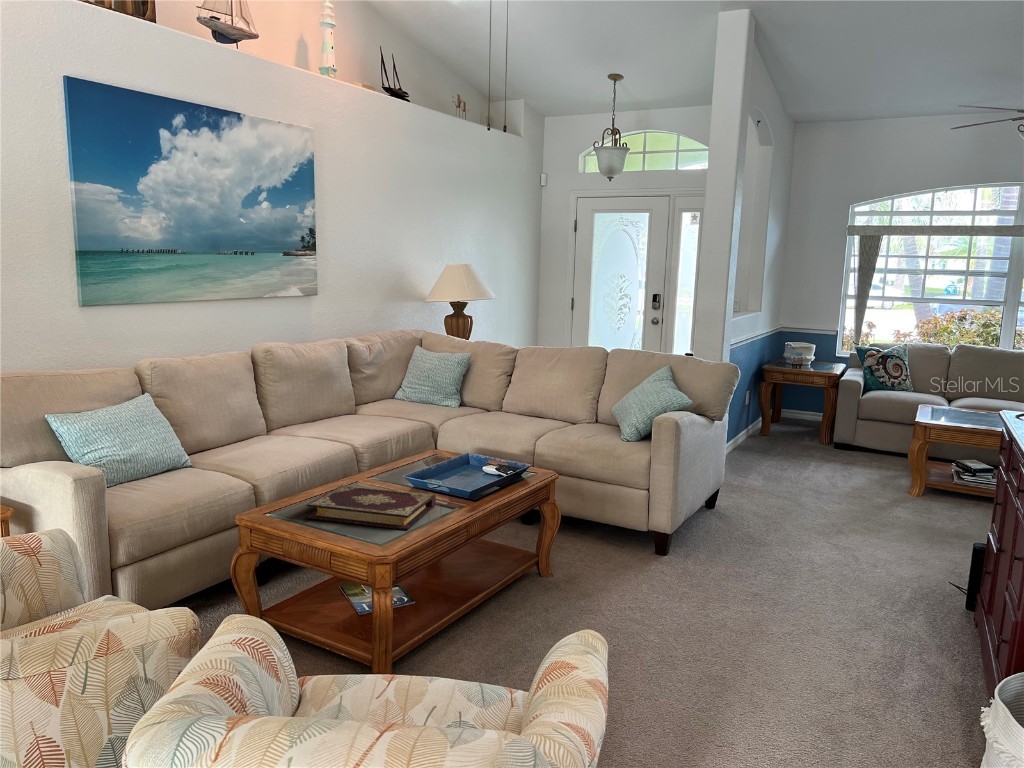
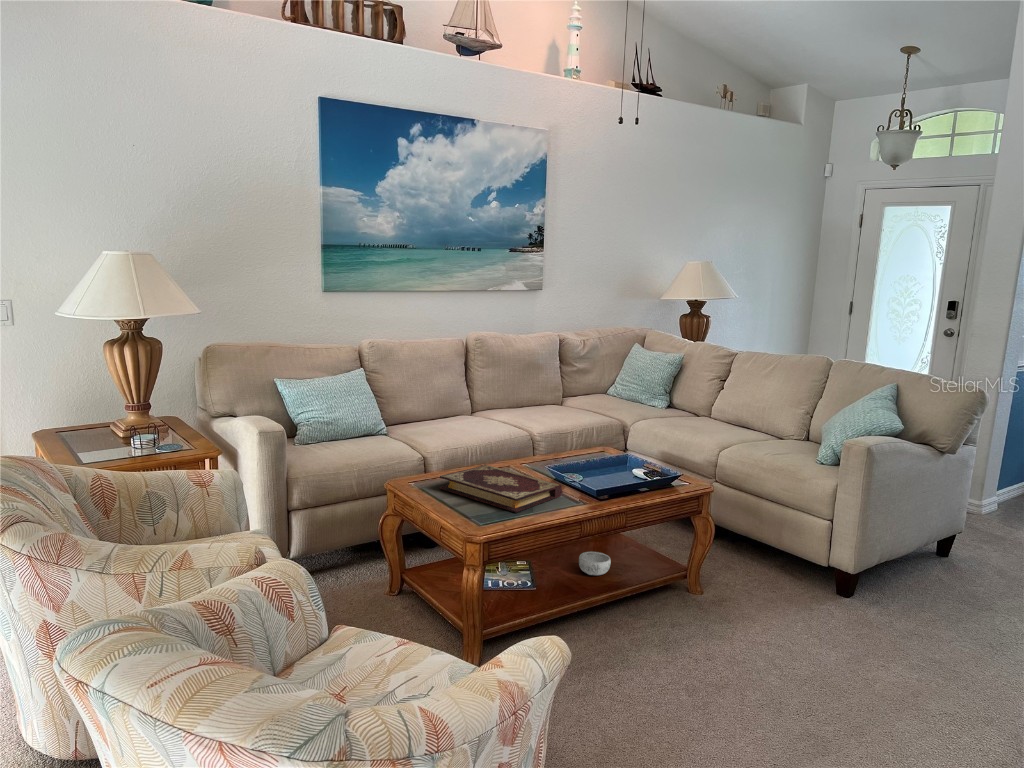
decorative bowl: none [446,555,477,579] -> present [579,552,611,575]

